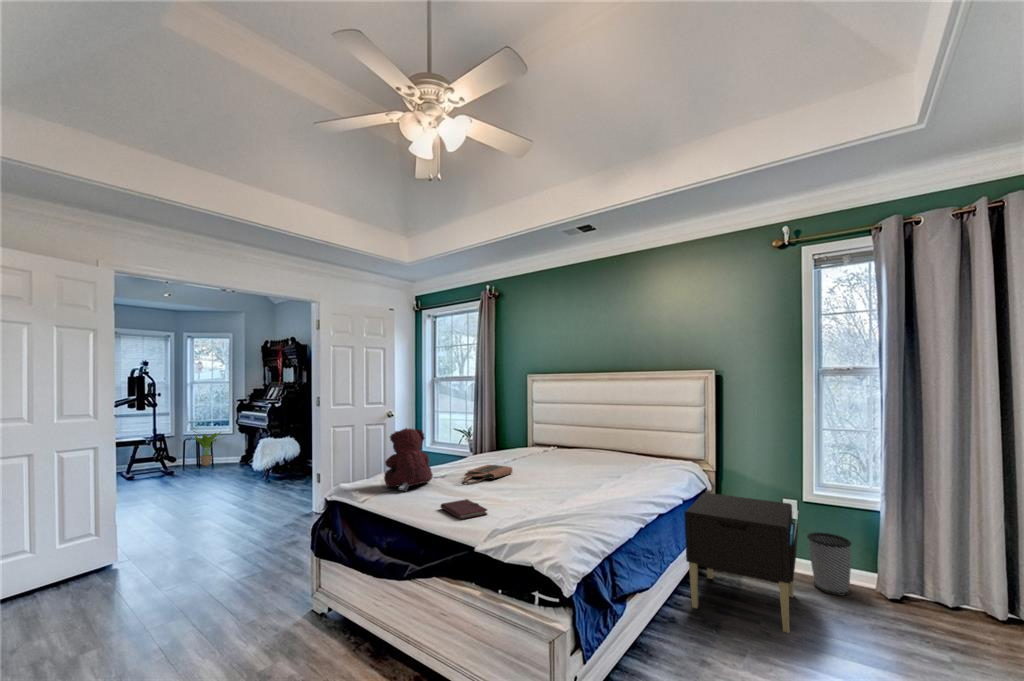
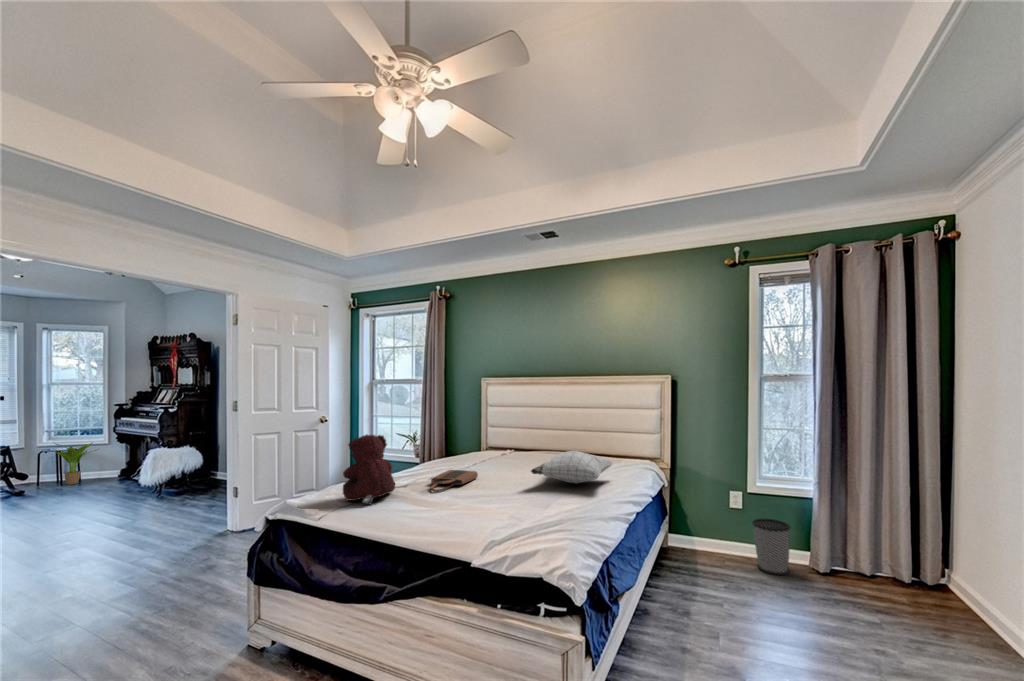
pillow: none [557,450,645,483] -> present [531,451,612,484]
nightstand: present [685,493,798,633] -> none [652,487,754,615]
notebook: present [441,499,487,519] -> none [420,509,475,532]

